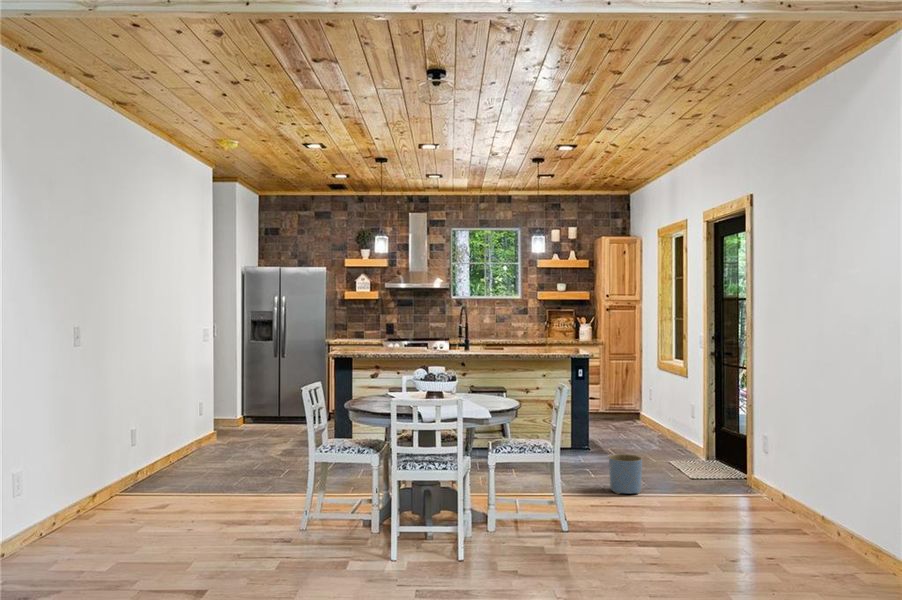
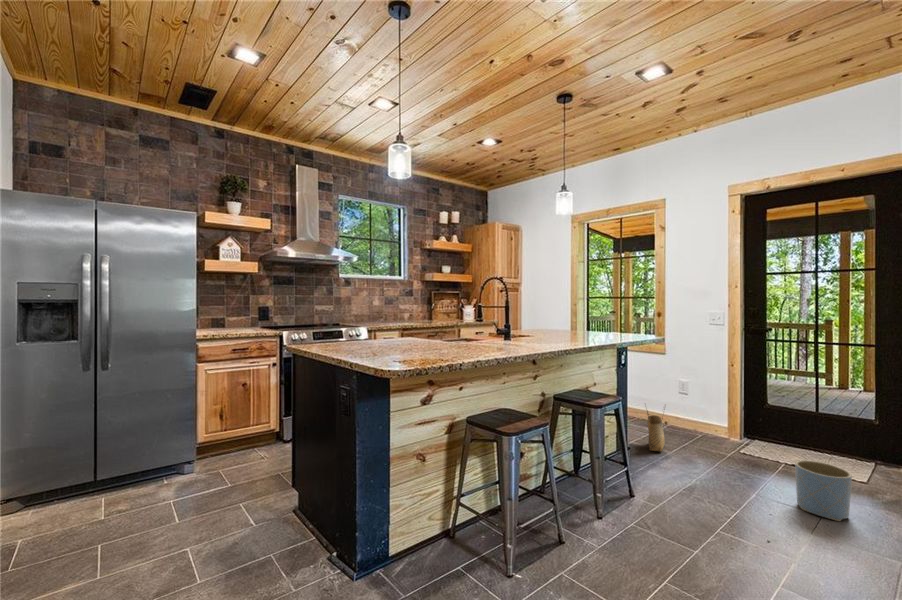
woven basket: none [610,417,638,460] -> present [647,411,665,451]

